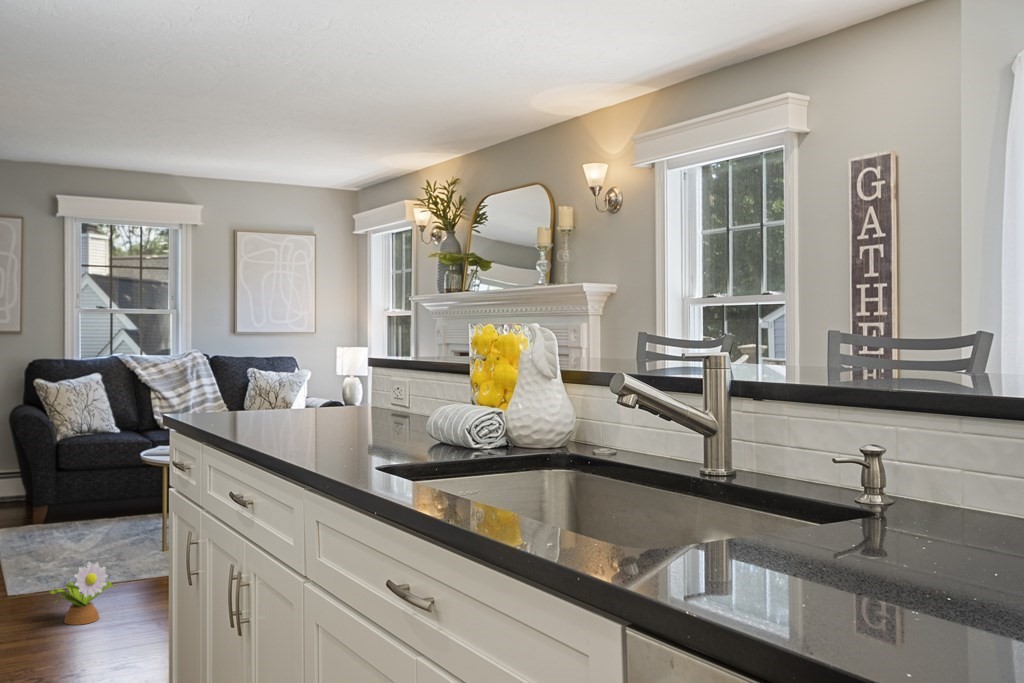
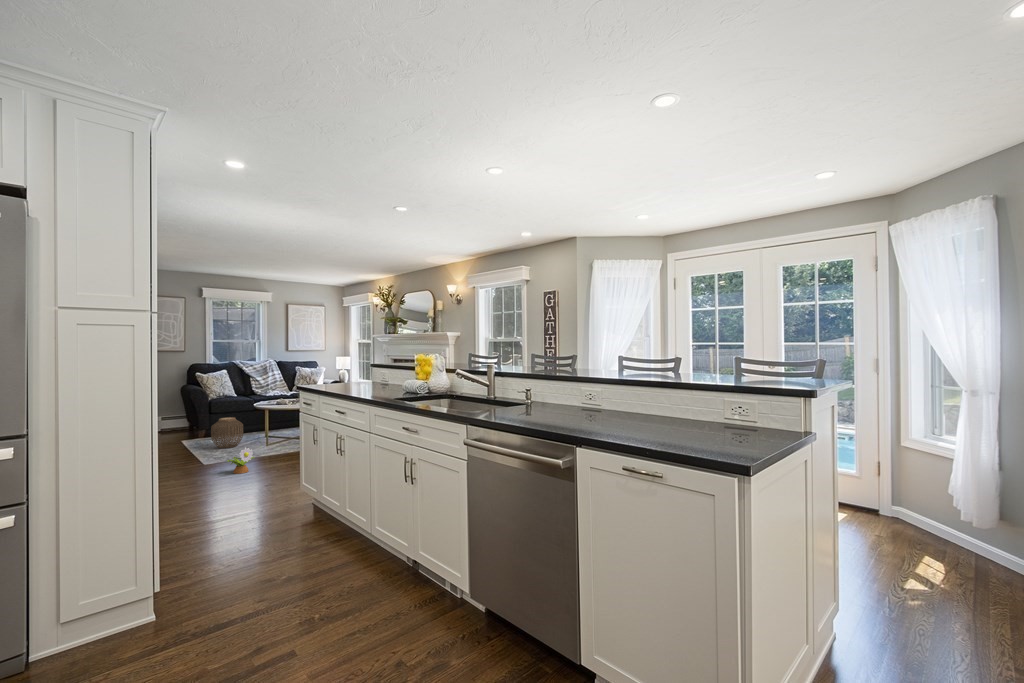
woven basket: none [48,481,117,553] -> present [211,417,243,448]

